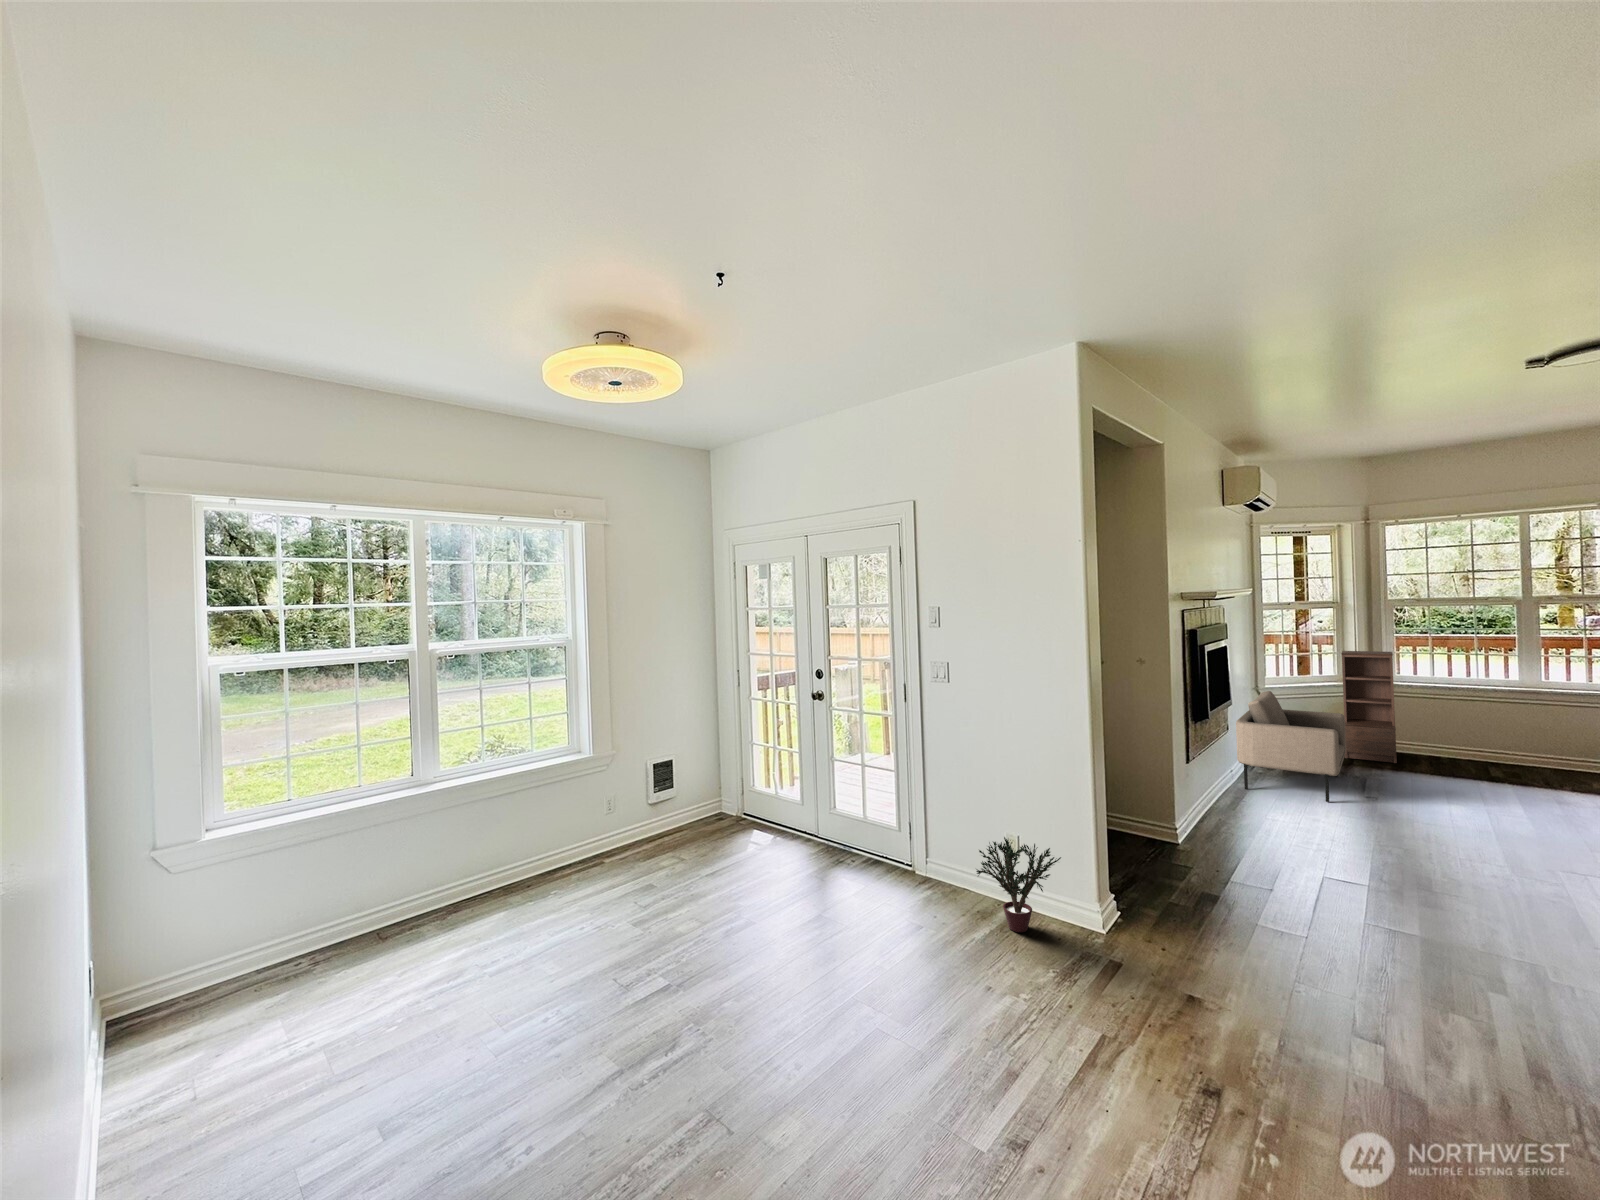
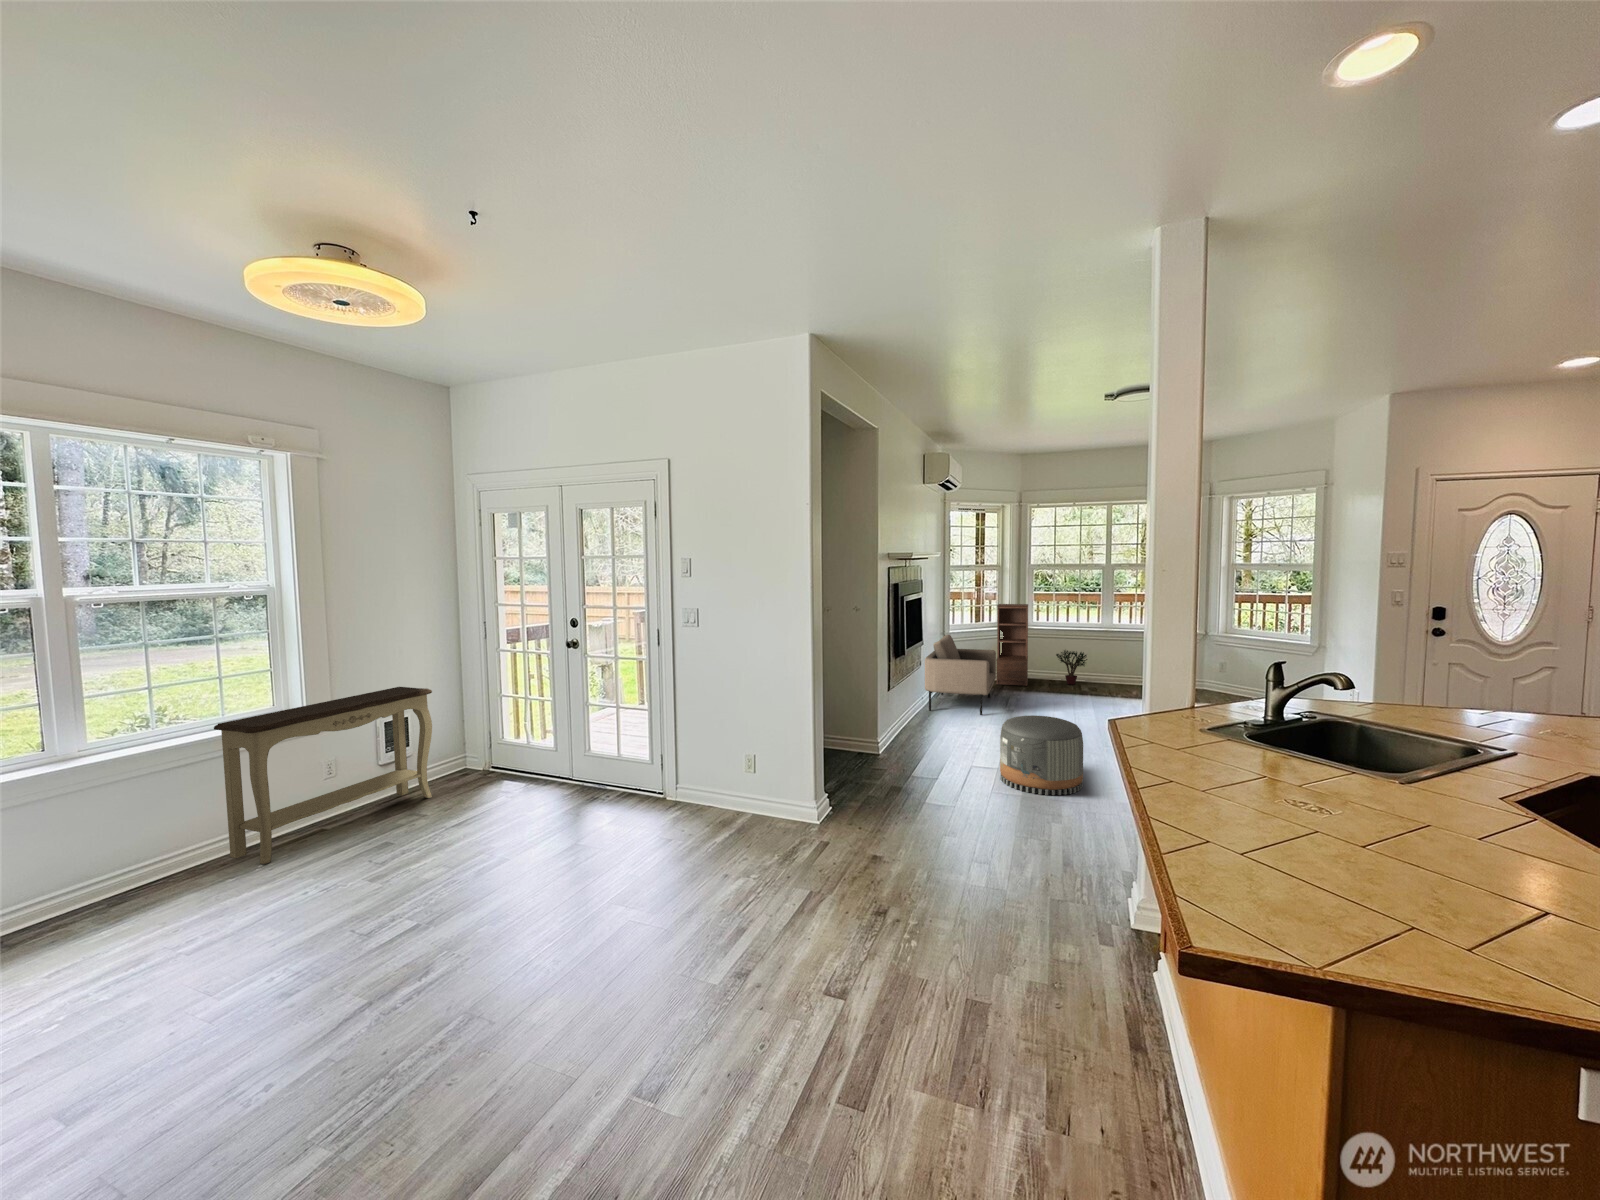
console table: none [522,730,691,892] -> present [214,687,432,864]
pouf: none [1374,819,1534,948] -> present [1000,715,1083,795]
potted plant: present [976,837,1061,932] -> present [1056,650,1087,685]

